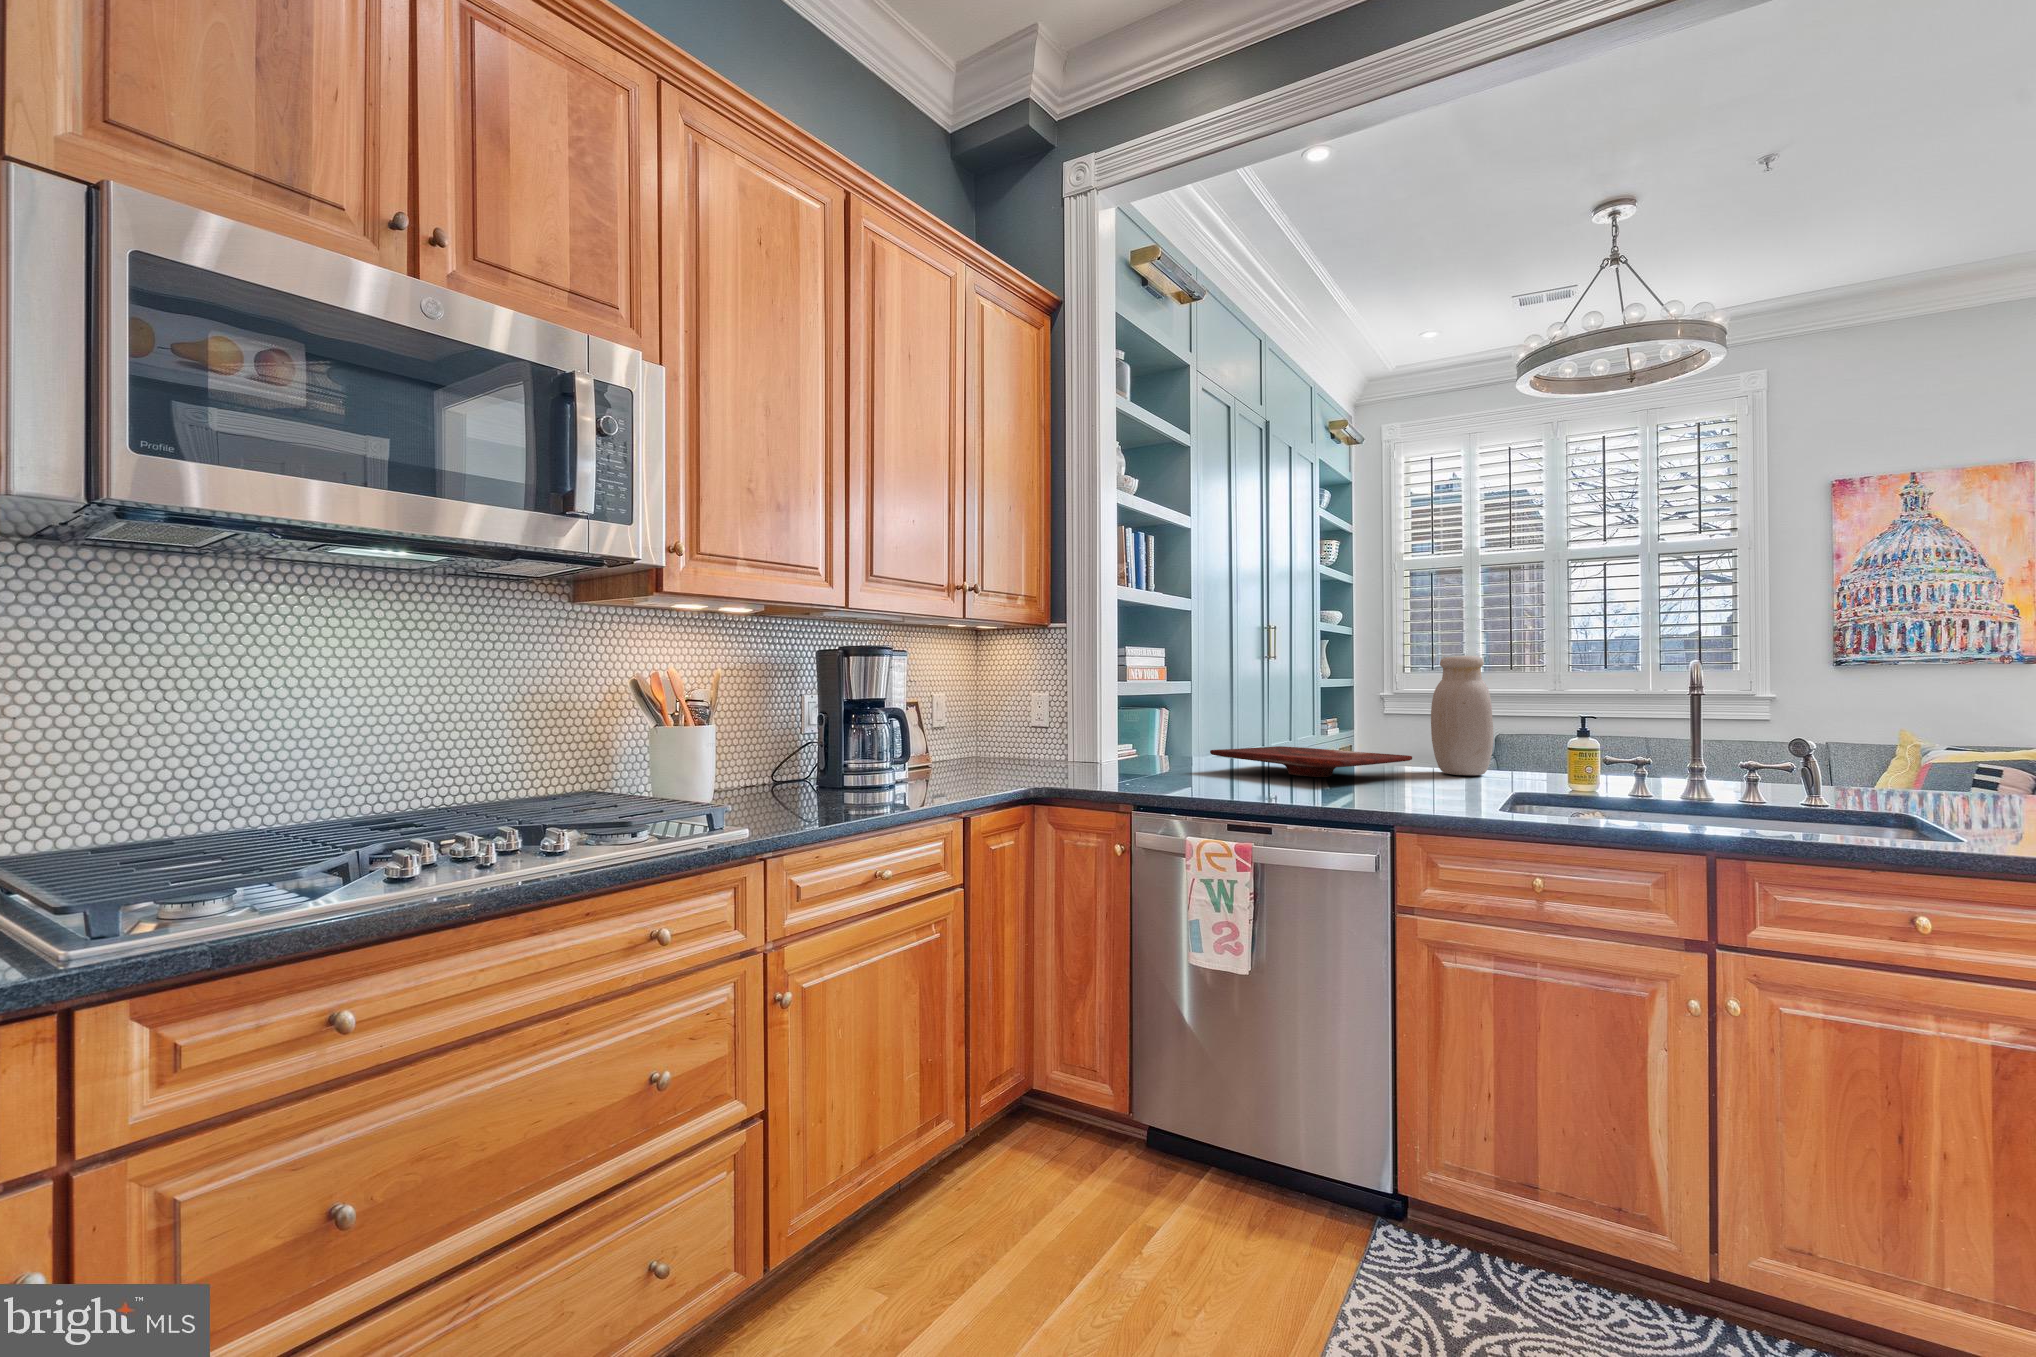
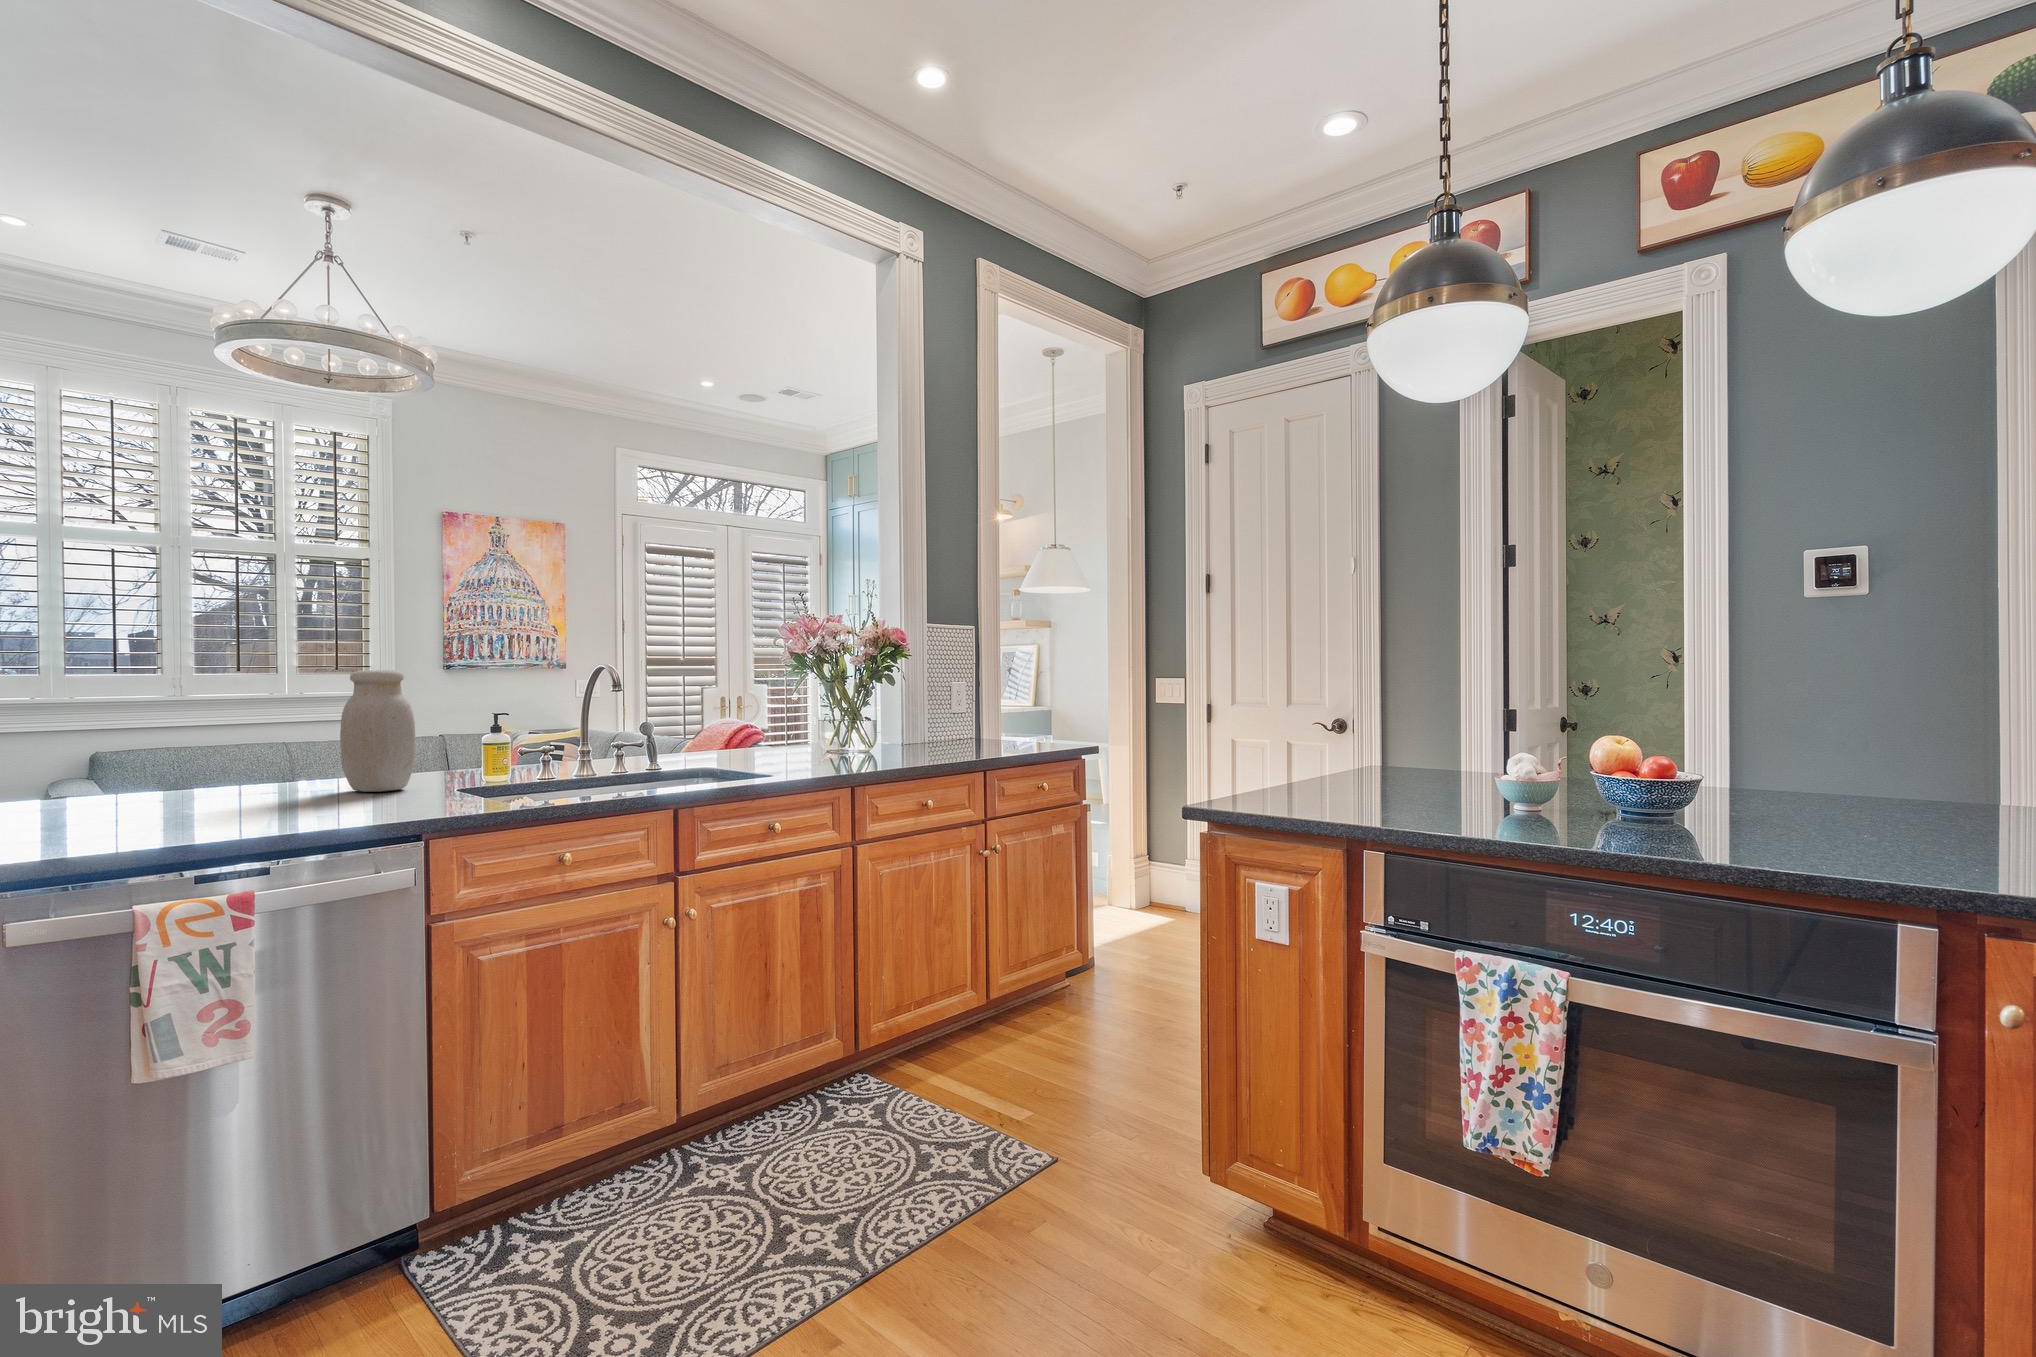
cutting board: present [1210,746,1412,777] -> none [64,777,353,819]

